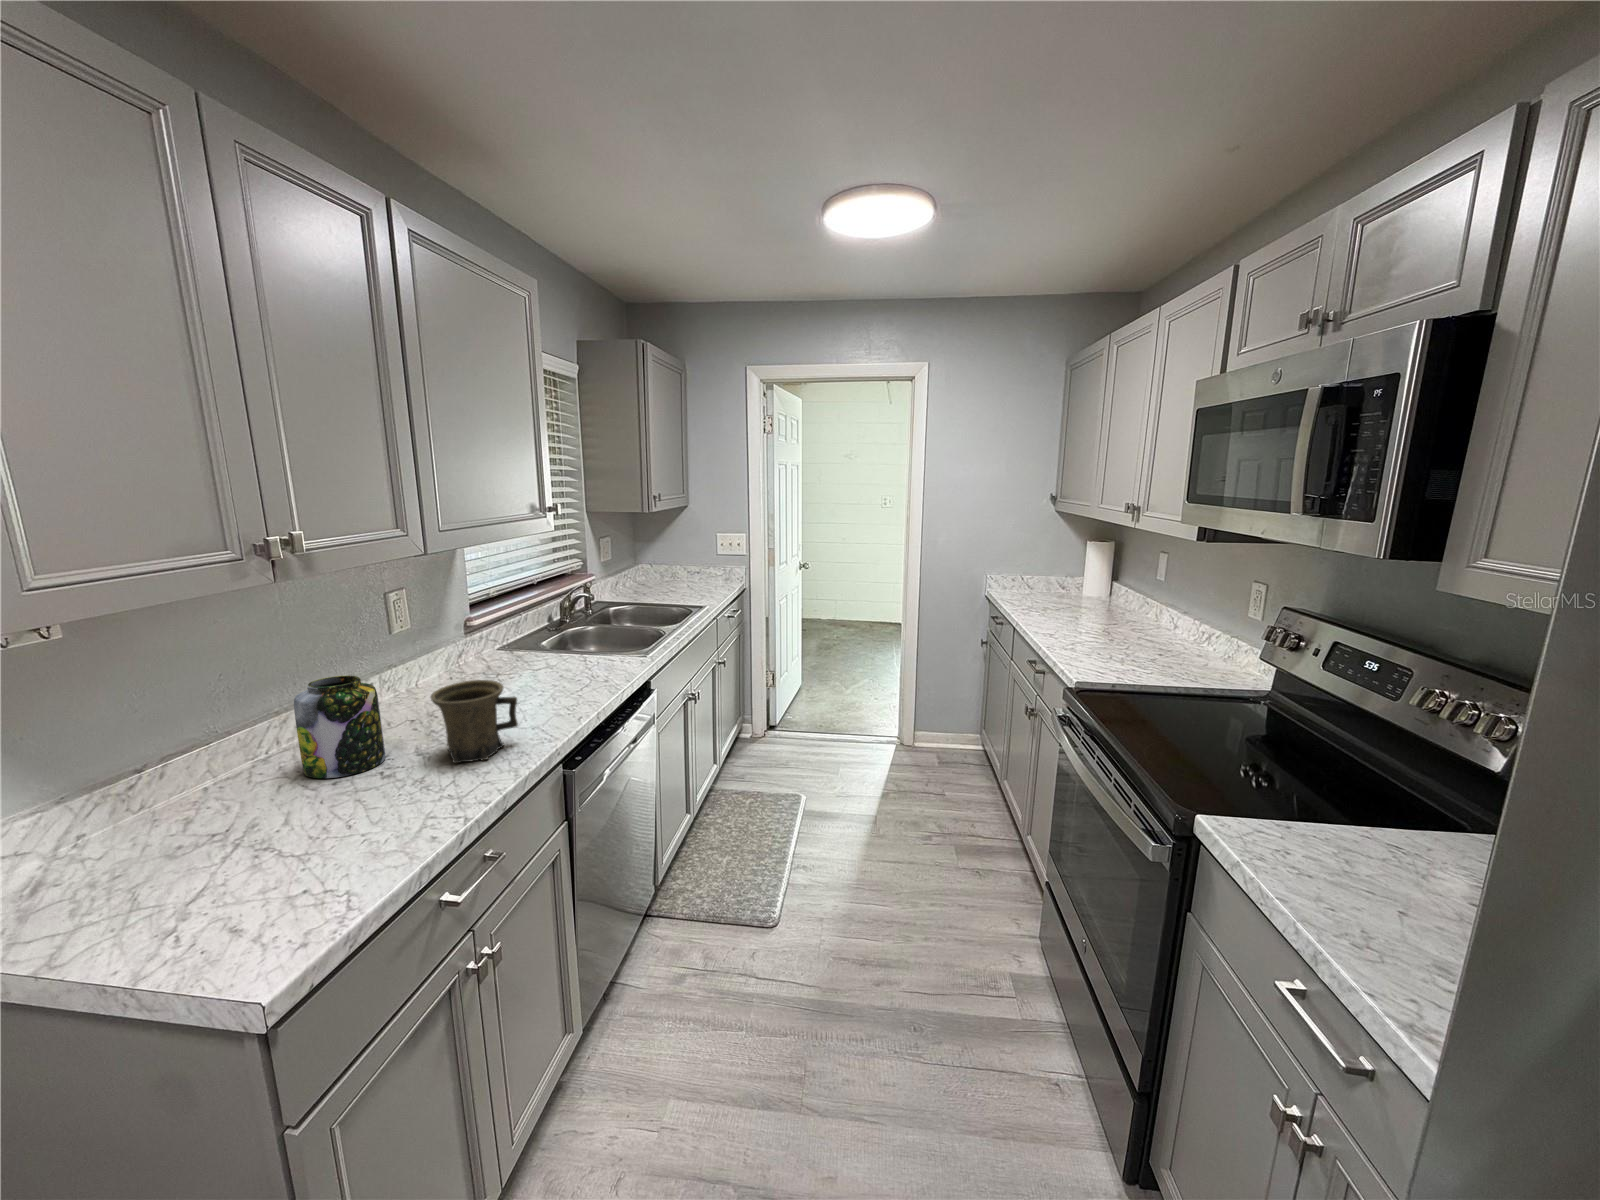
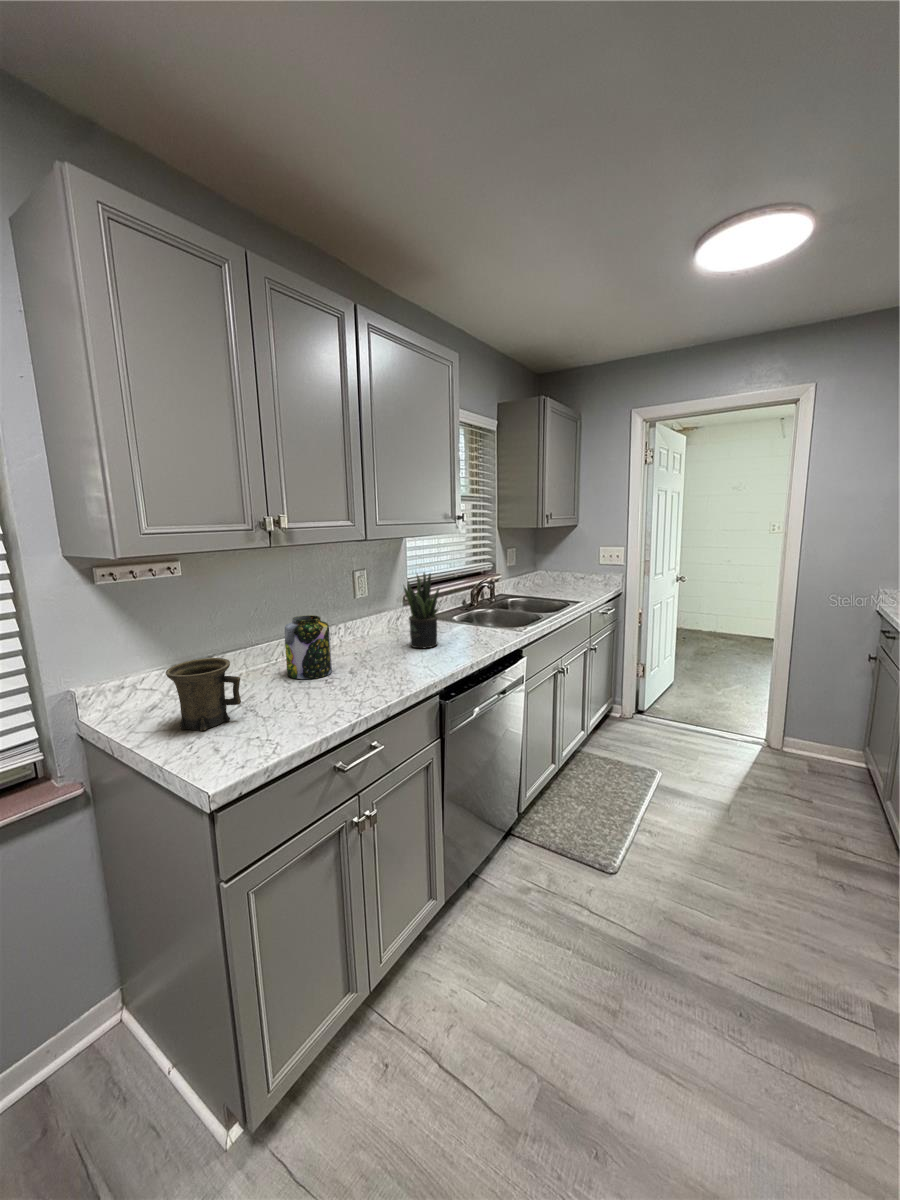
potted plant: none [484,591,539,699] -> present [404,573,439,648]
mug: present [431,680,518,763] -> present [166,658,241,731]

